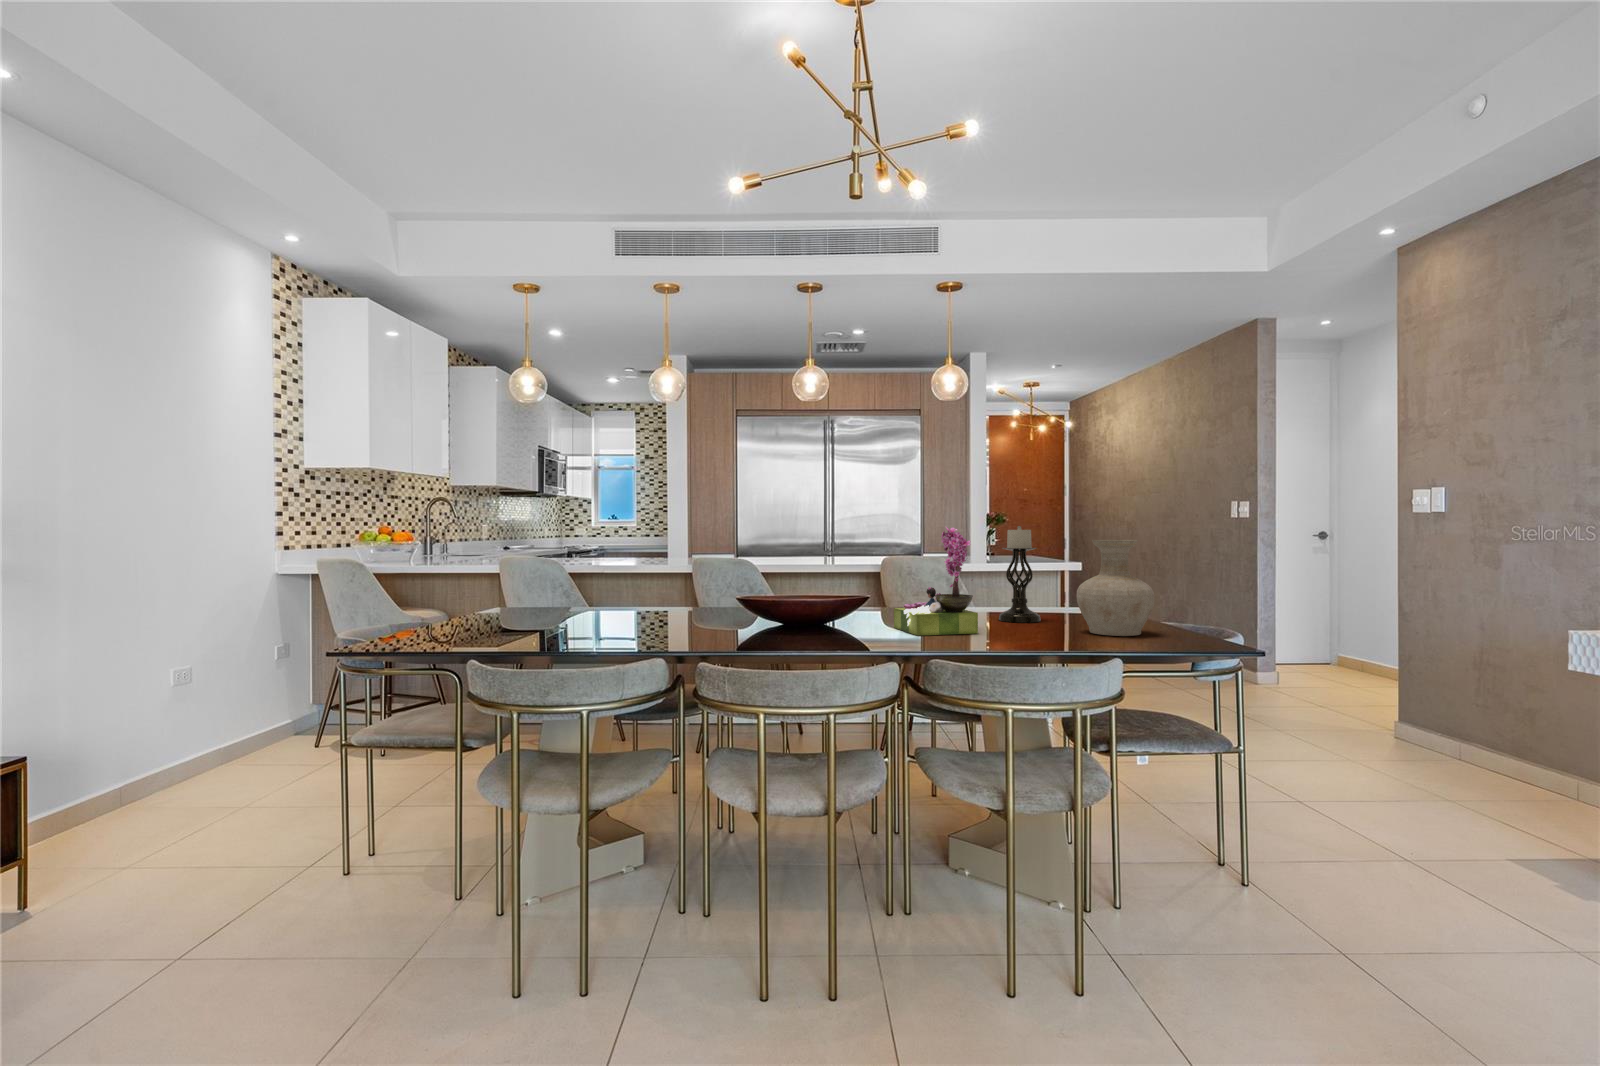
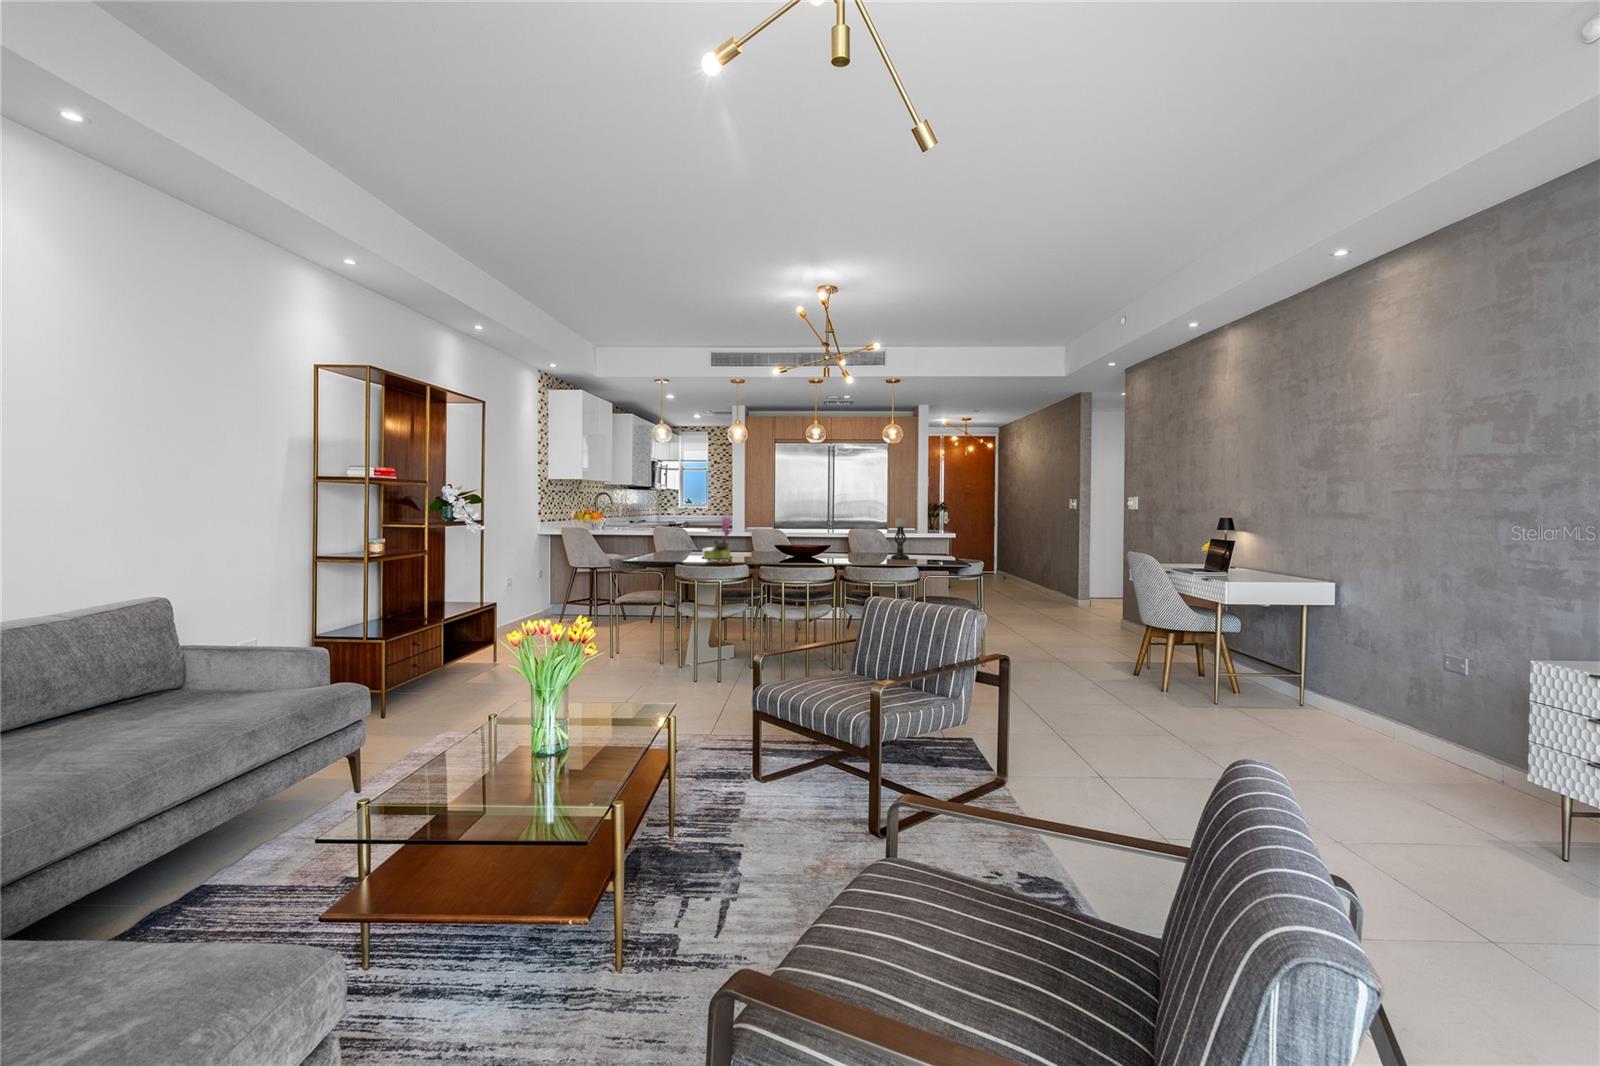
flower arrangement: present [894,527,978,636] -> present [703,517,731,559]
vase: present [1077,540,1155,636] -> none [917,524,947,563]

